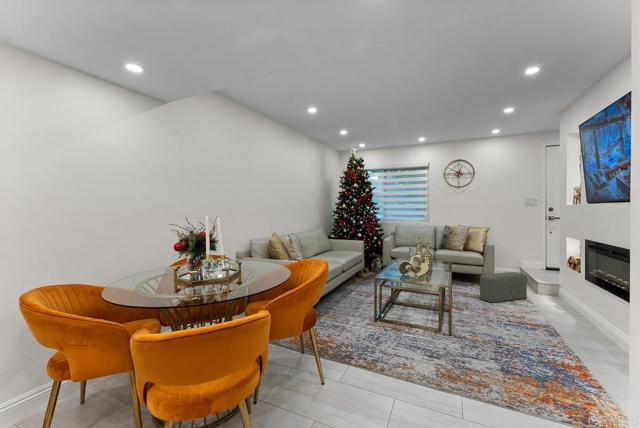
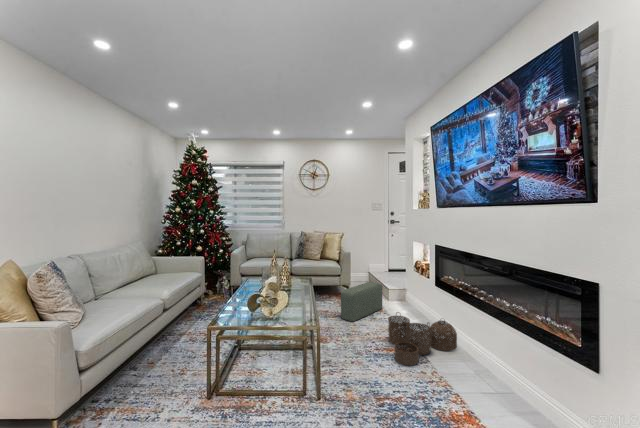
woven basket: none [525,295,604,336] -> present [388,312,457,365]

